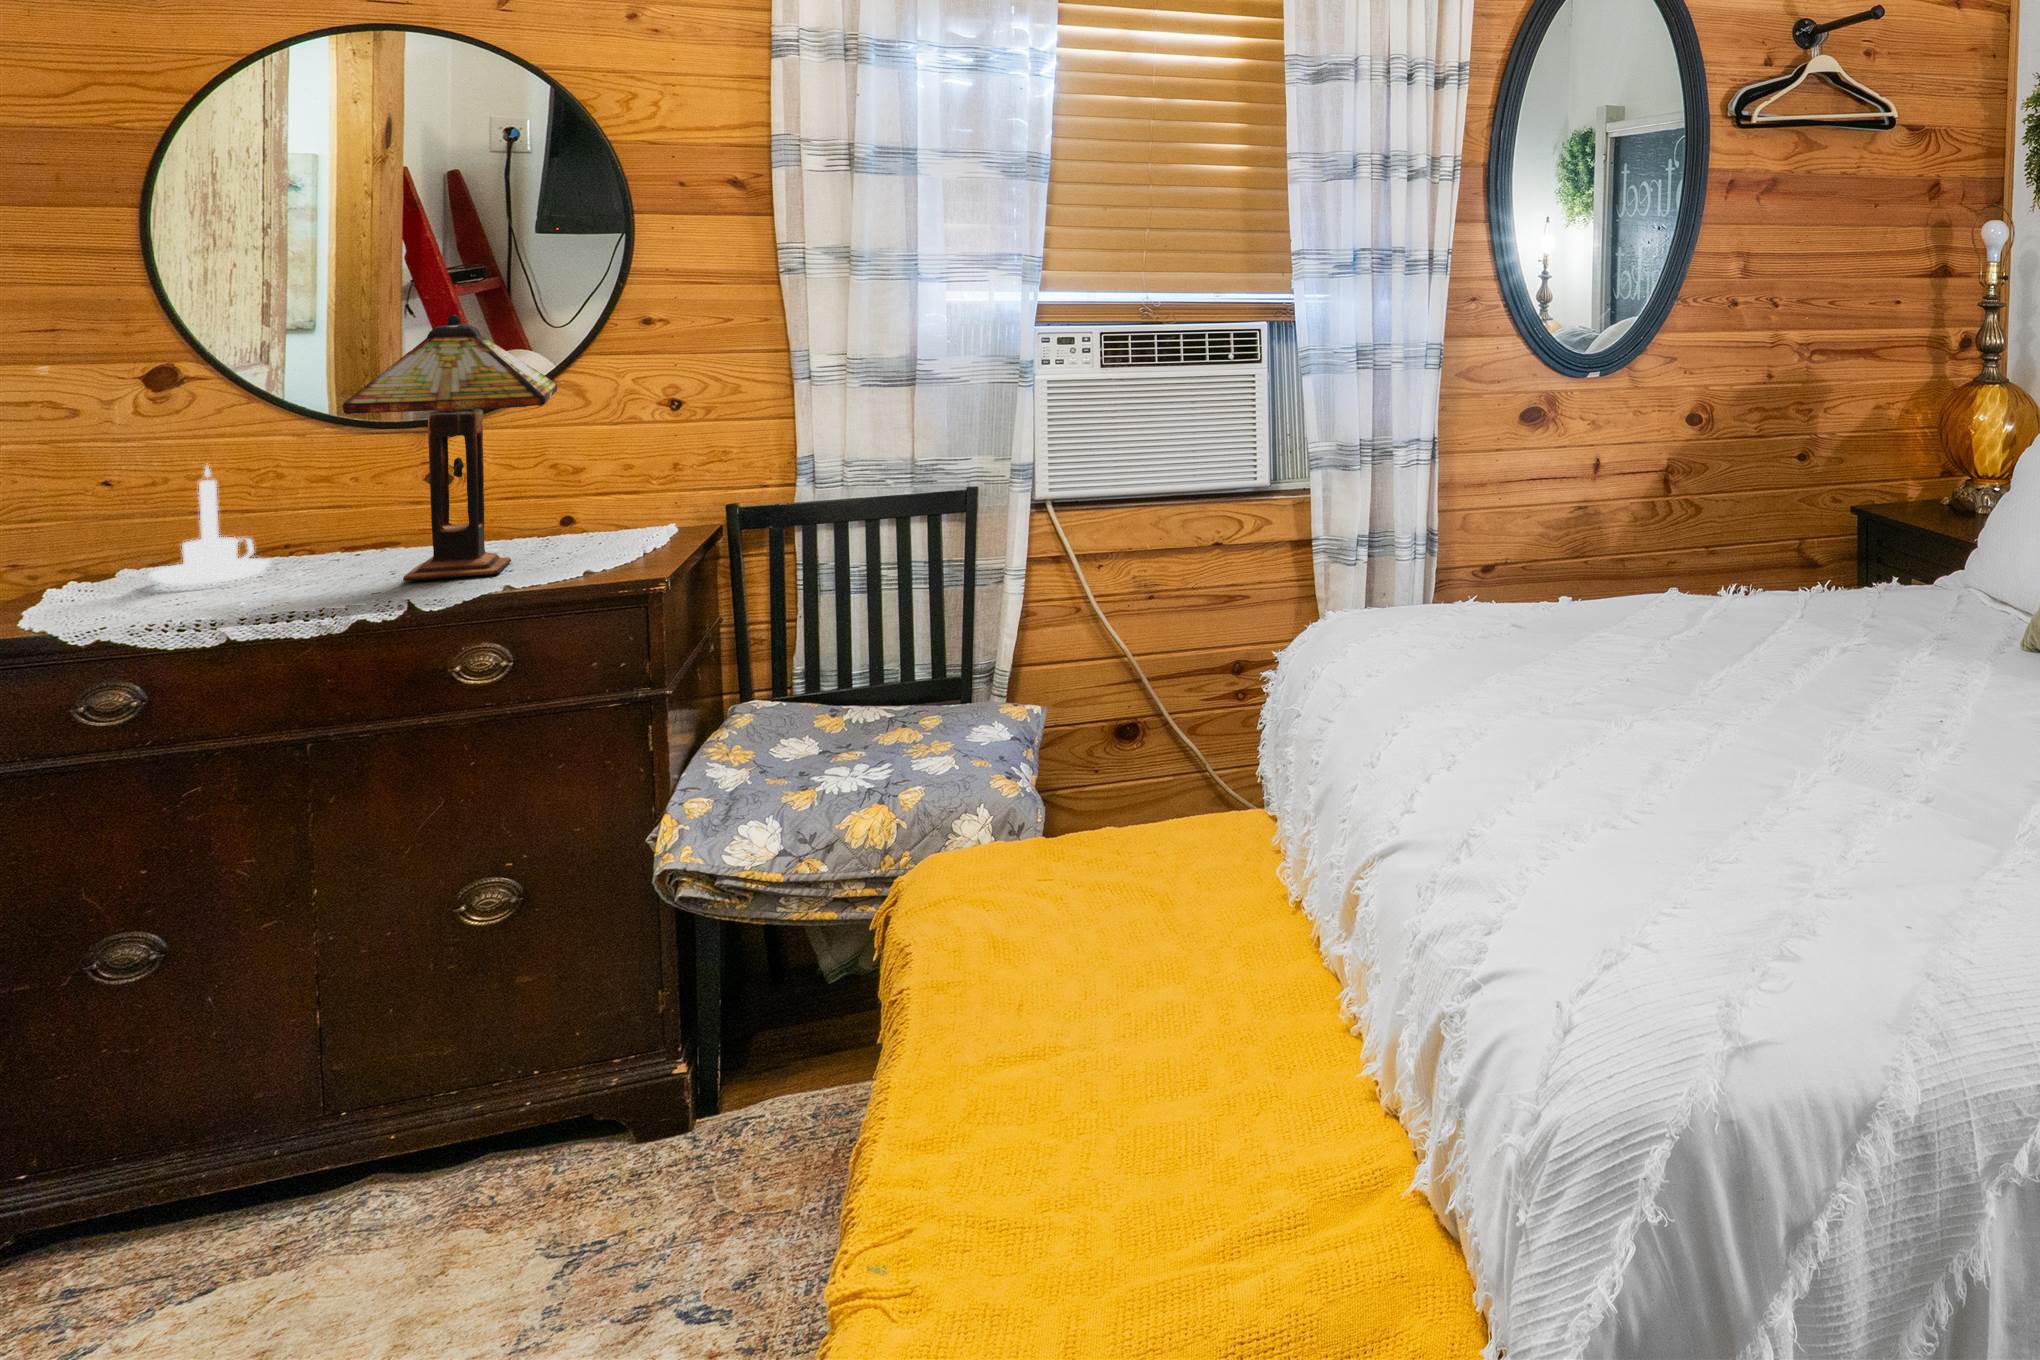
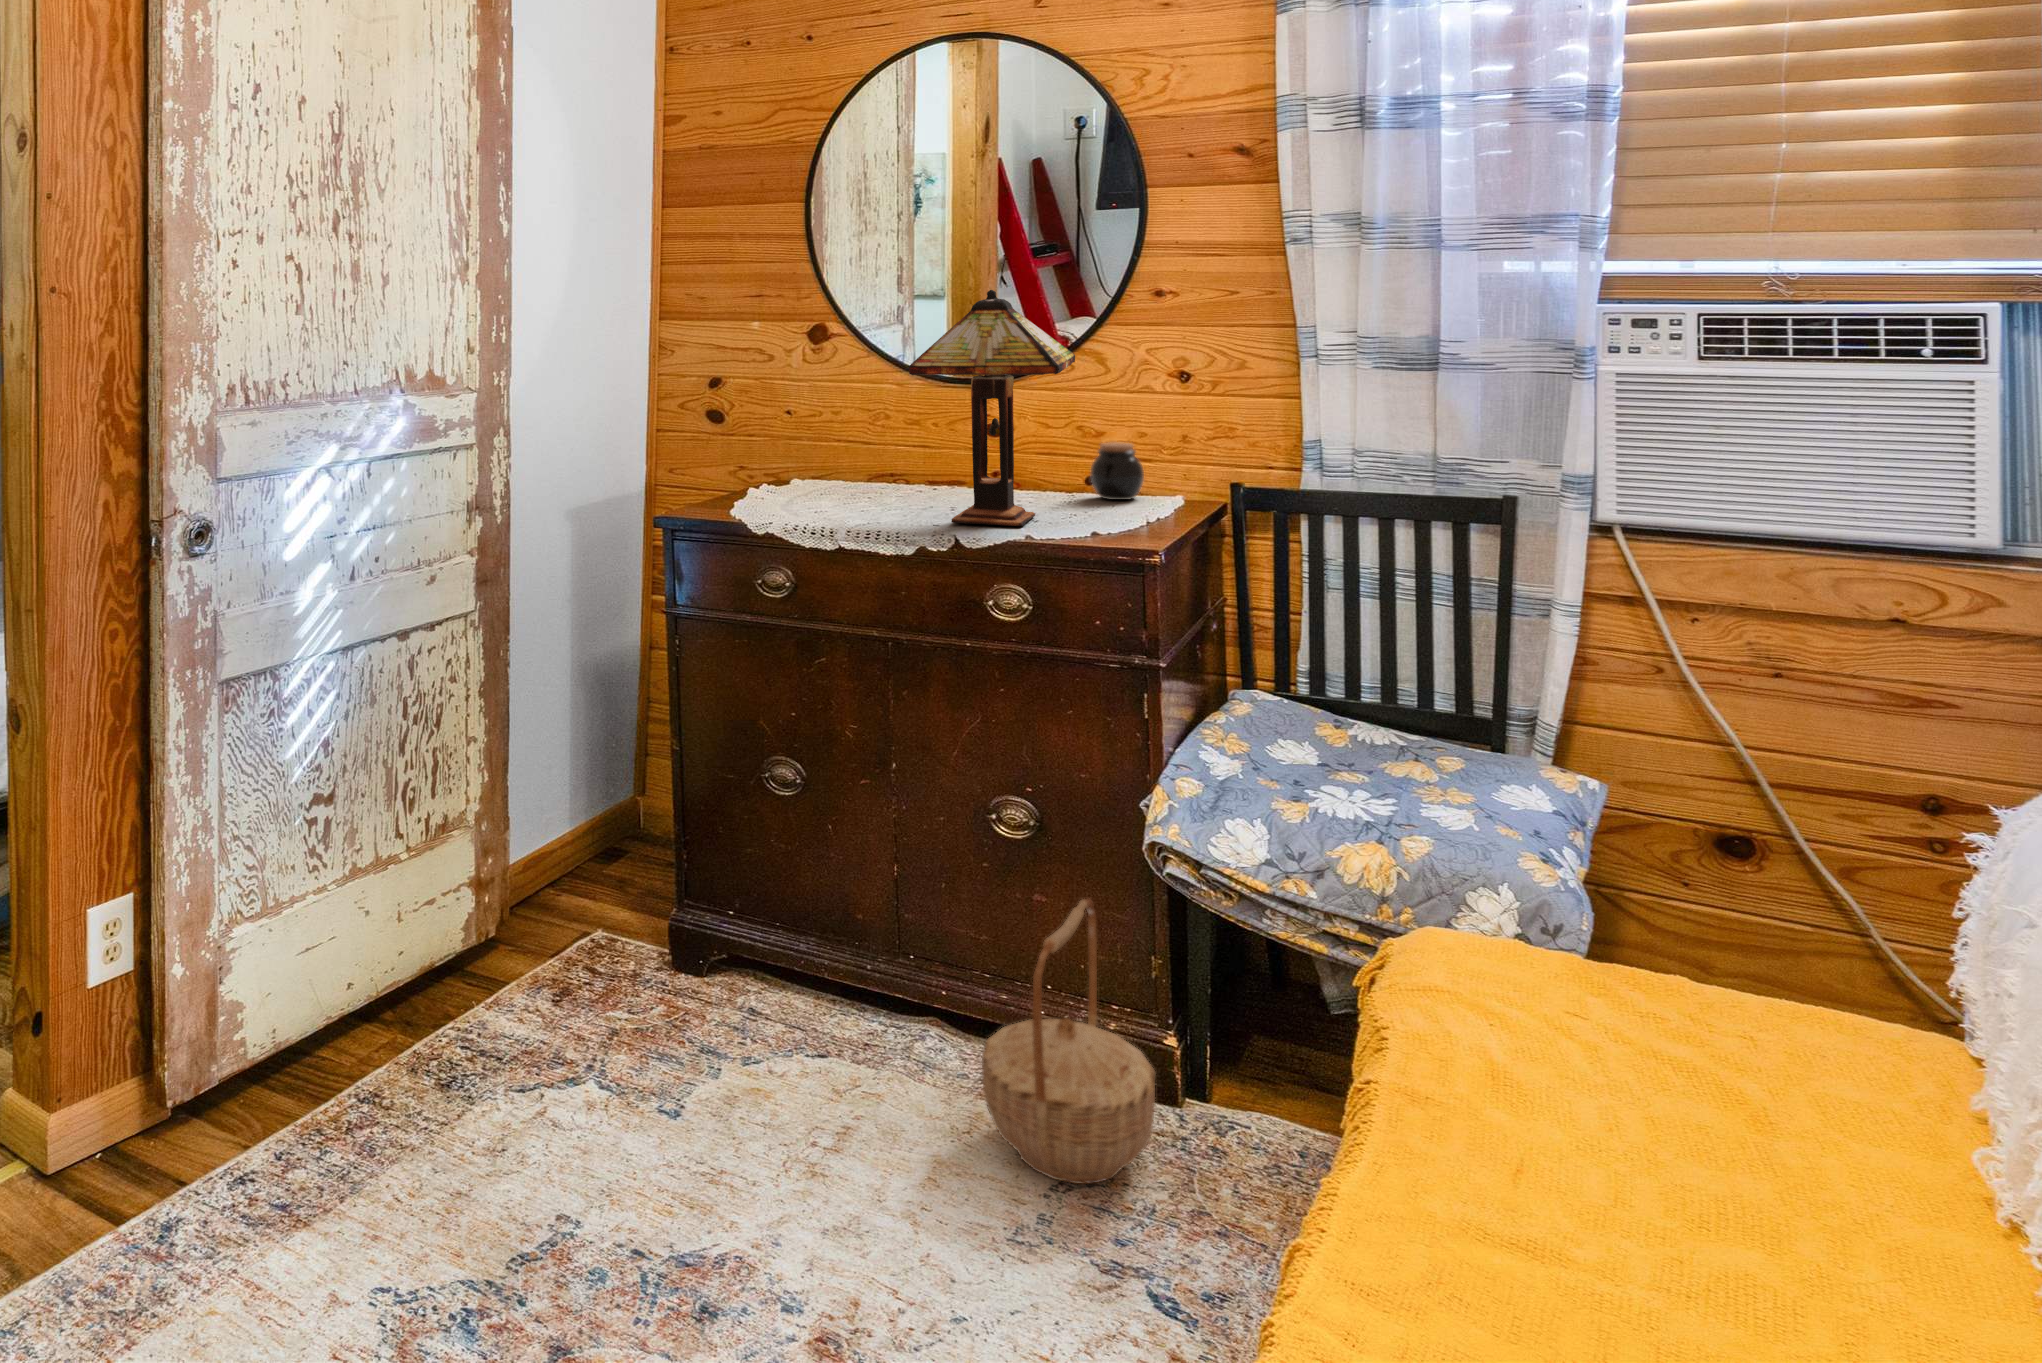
candle holder: present [150,467,270,585] -> none [797,410,869,506]
jar: none [573,474,634,534] -> present [1091,442,1144,500]
basket: none [466,950,672,1257] -> present [982,899,1155,1184]

